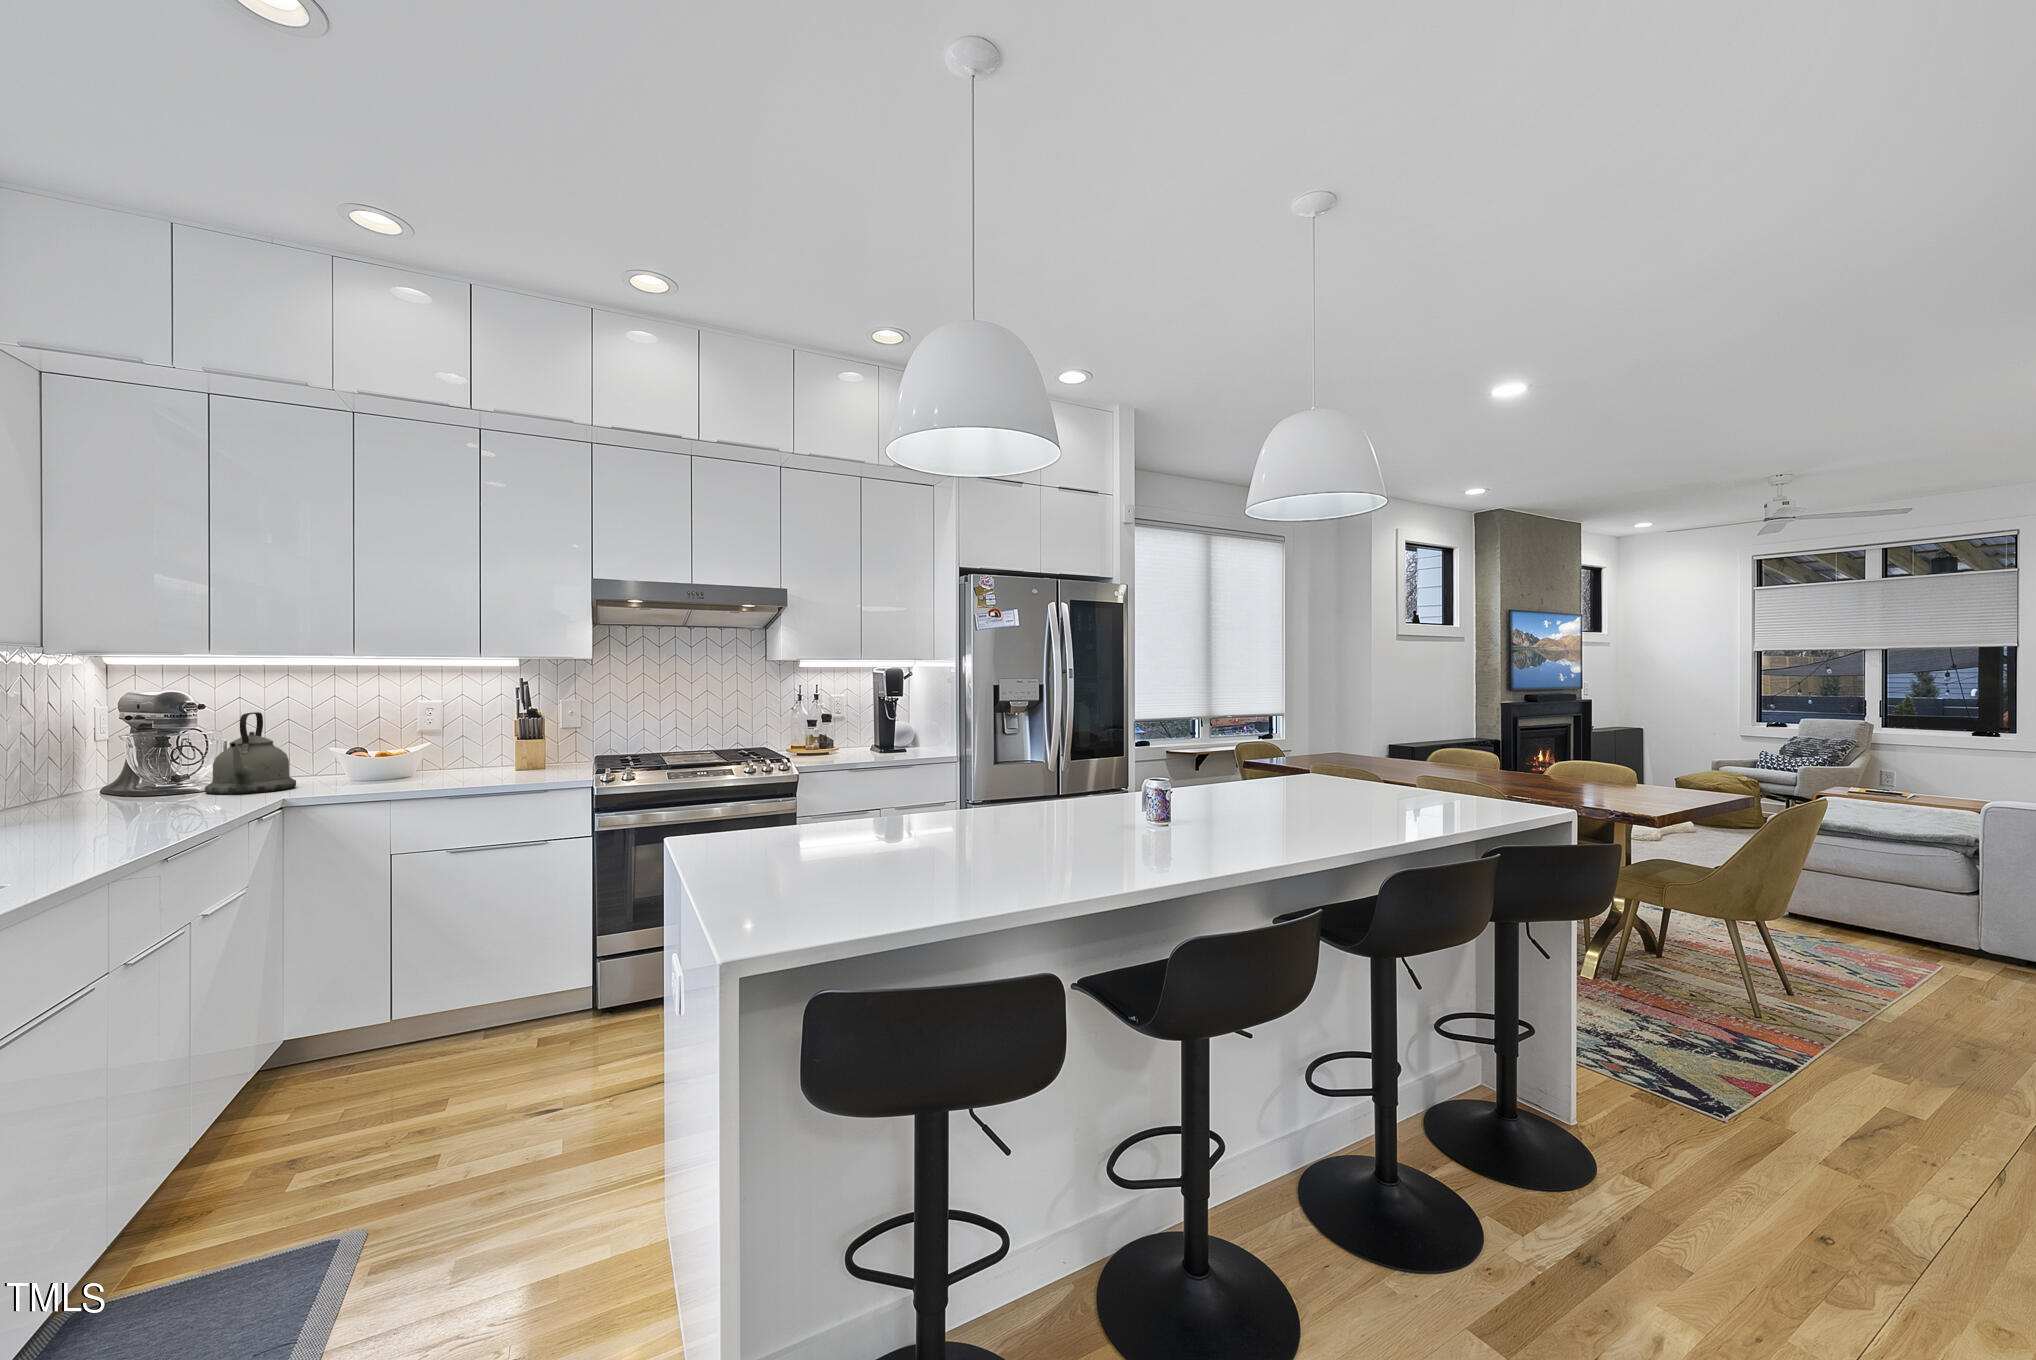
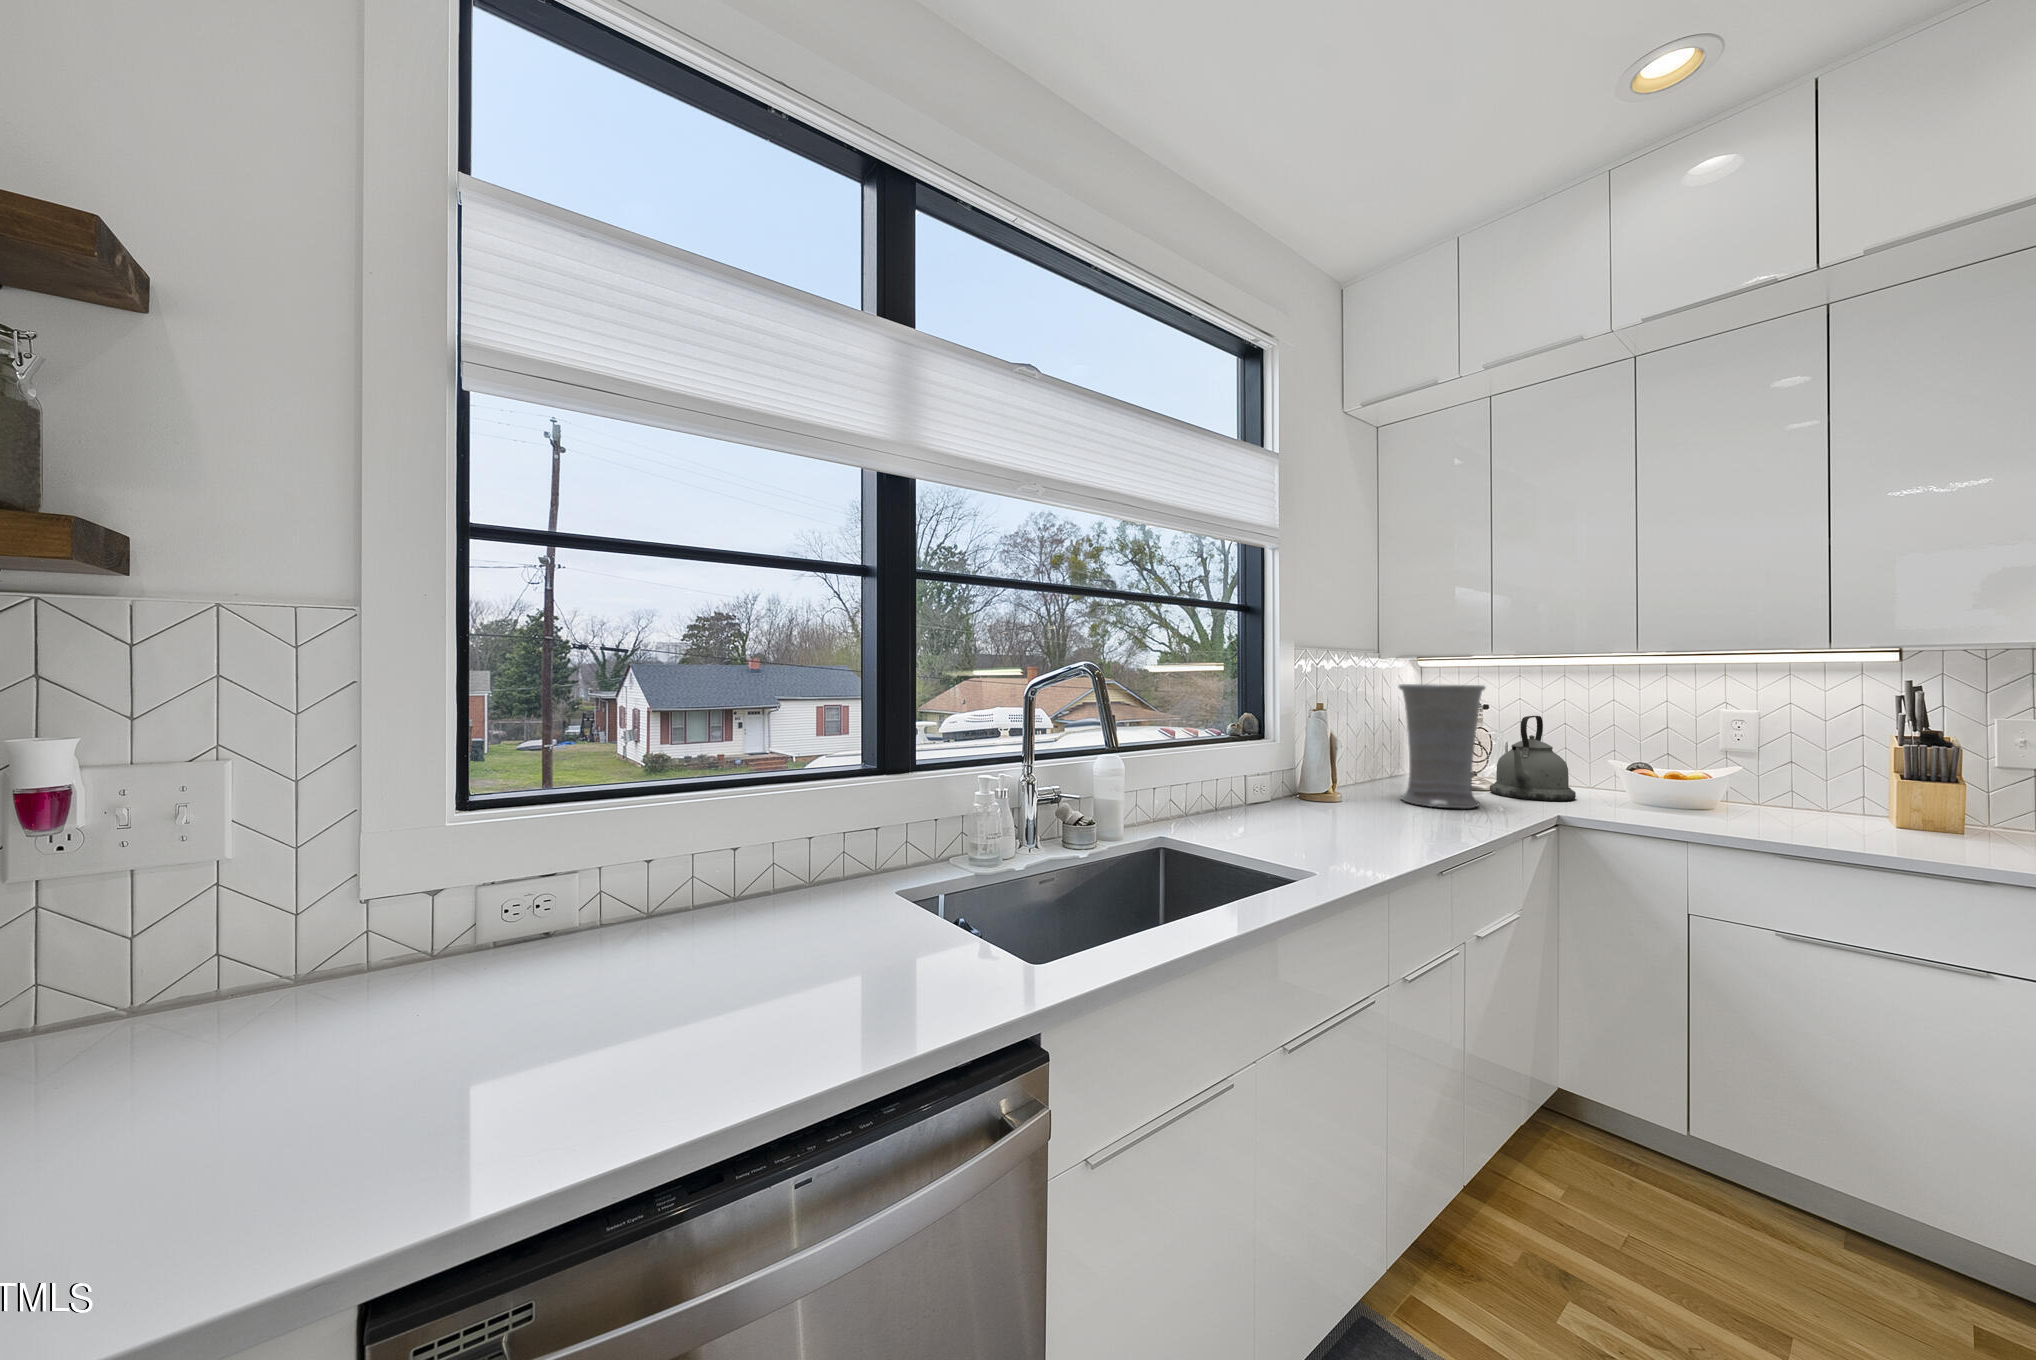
vase: none [87,684,202,815] -> present [1399,684,1486,808]

